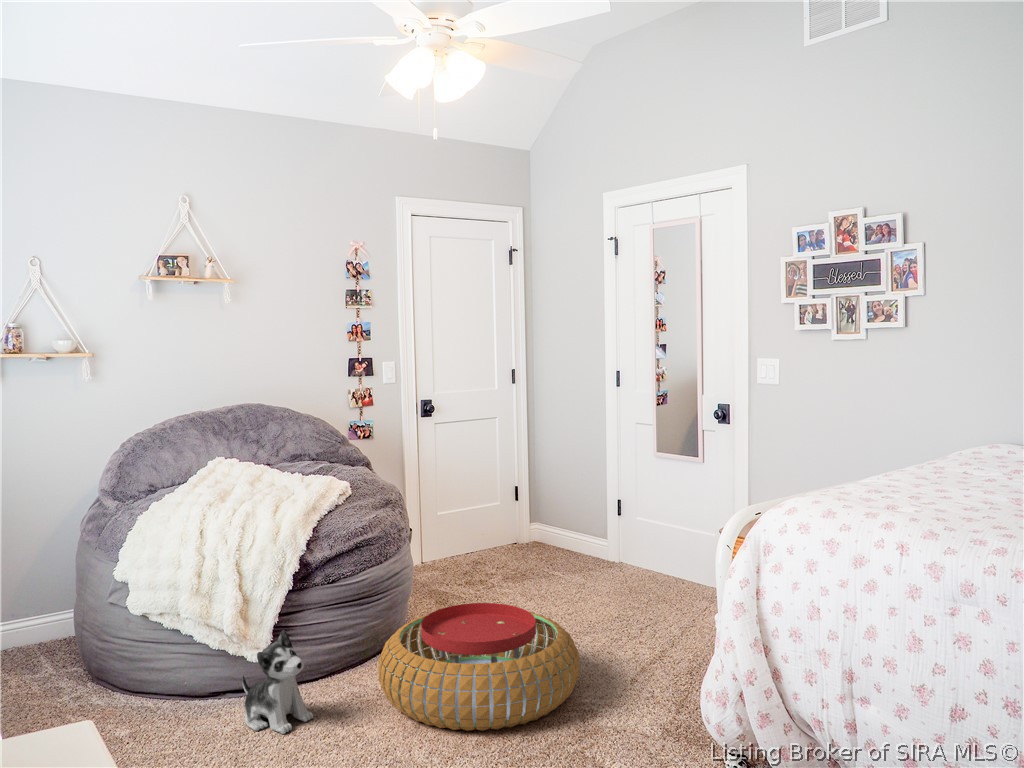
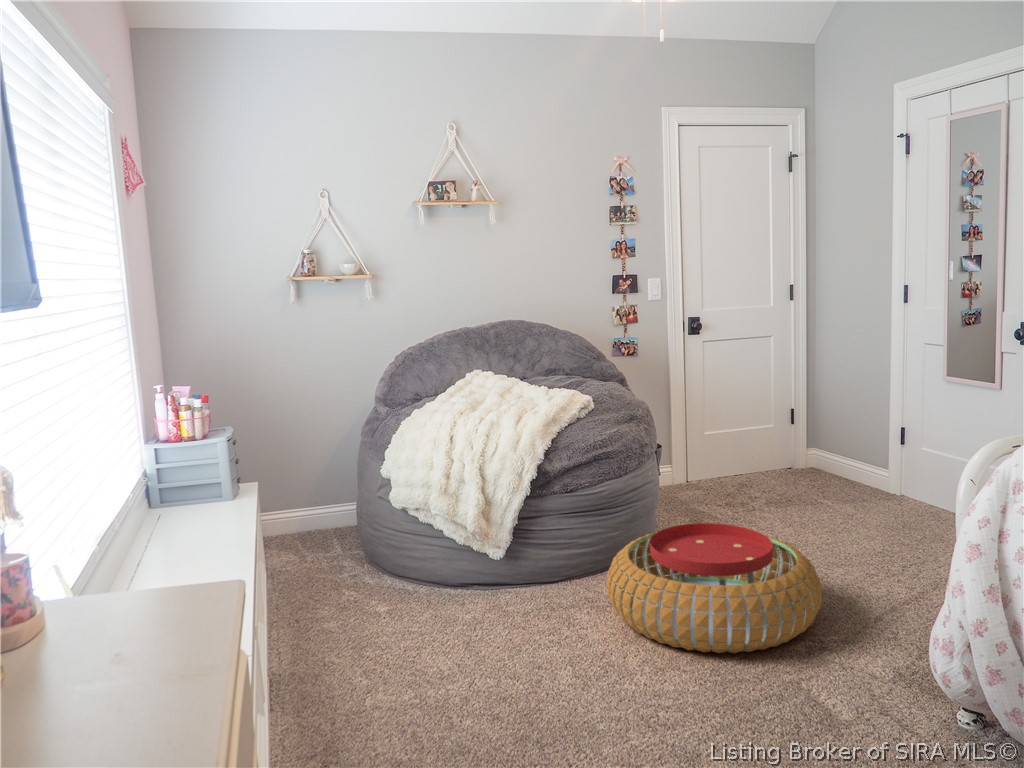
plush toy: present [242,630,313,734] -> none [483,531,544,627]

